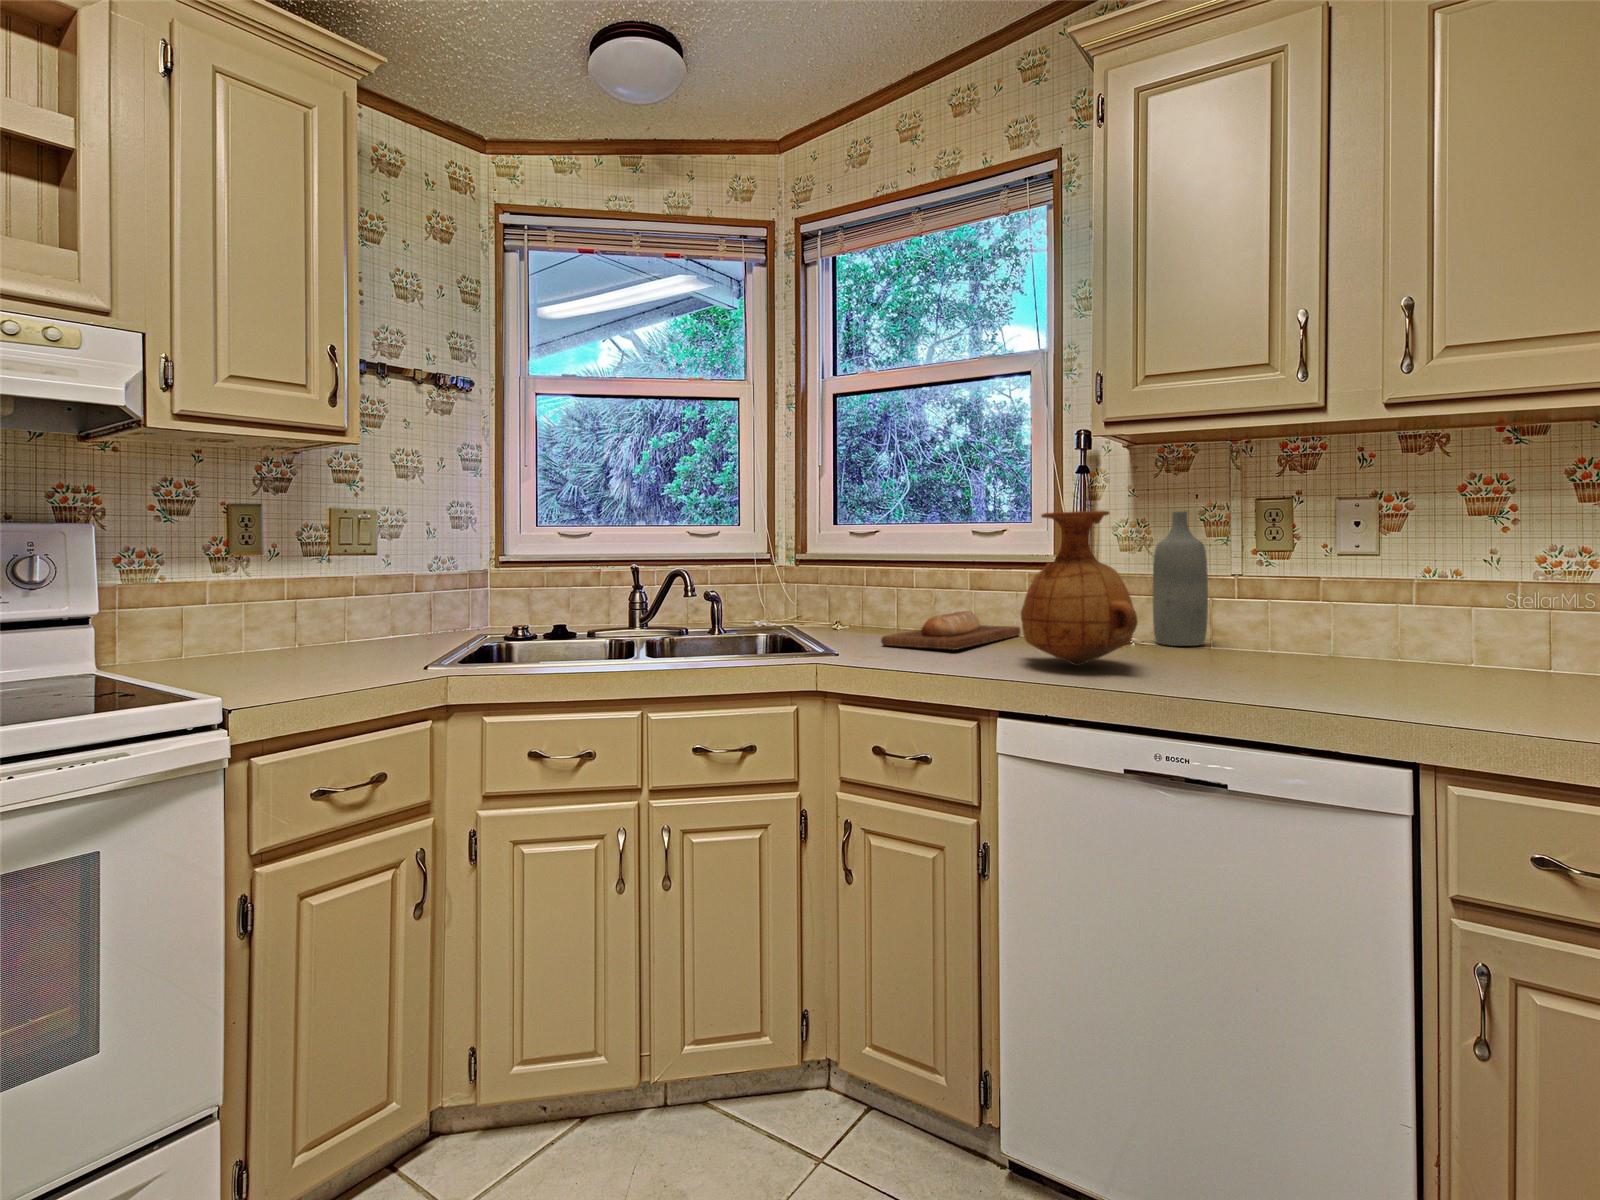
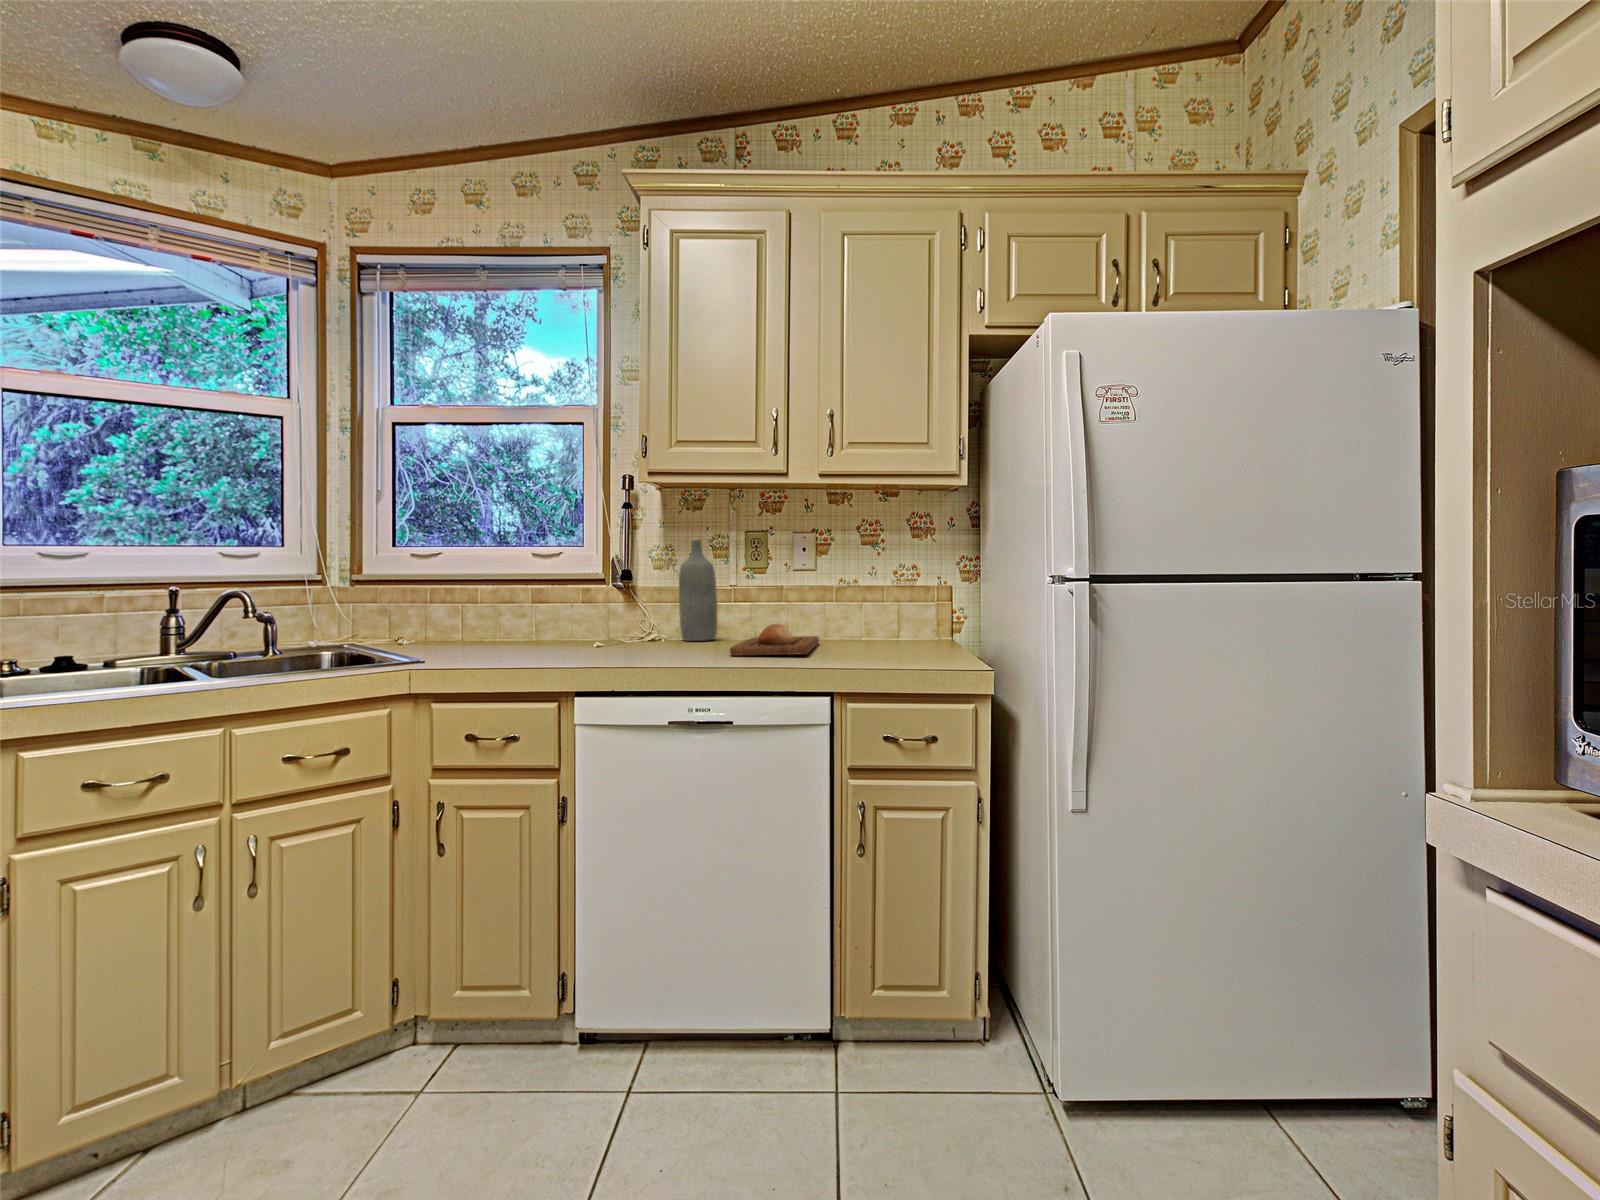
vase: present [1021,510,1138,666] -> none [584,538,671,655]
bread loaf: present [881,611,1021,650] -> present [730,624,819,656]

